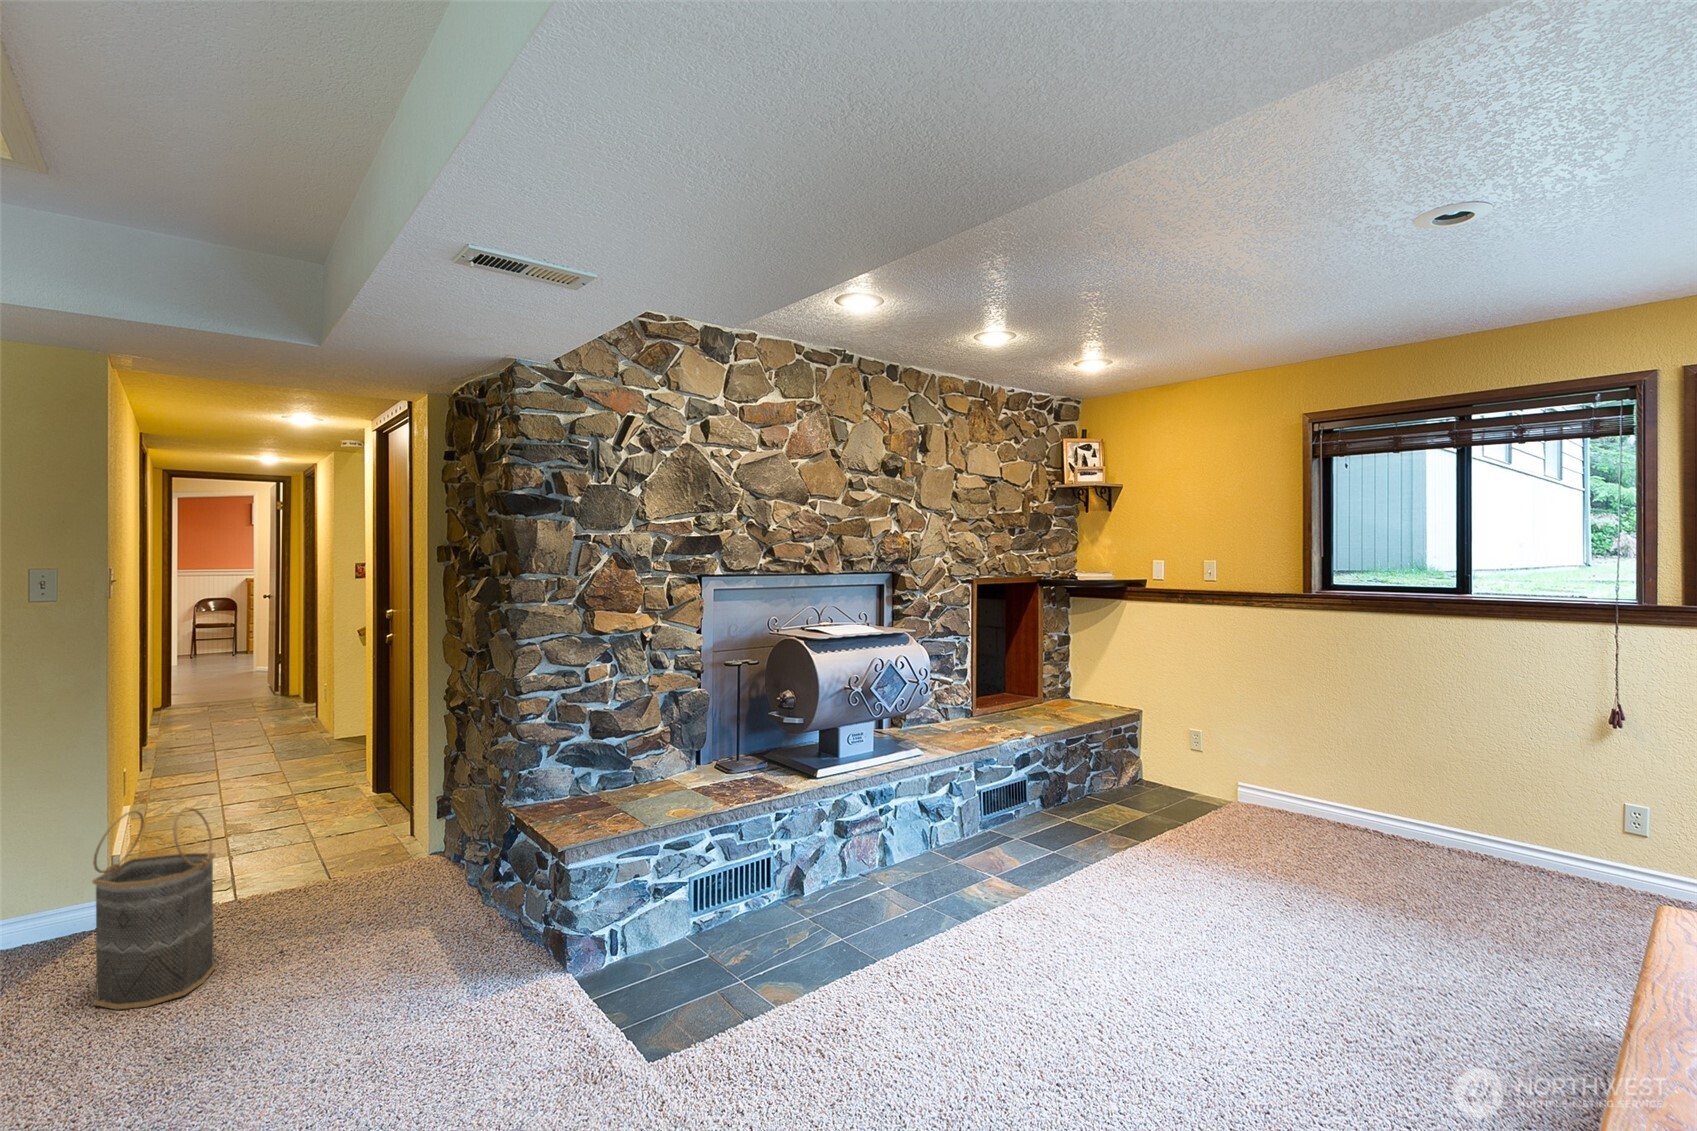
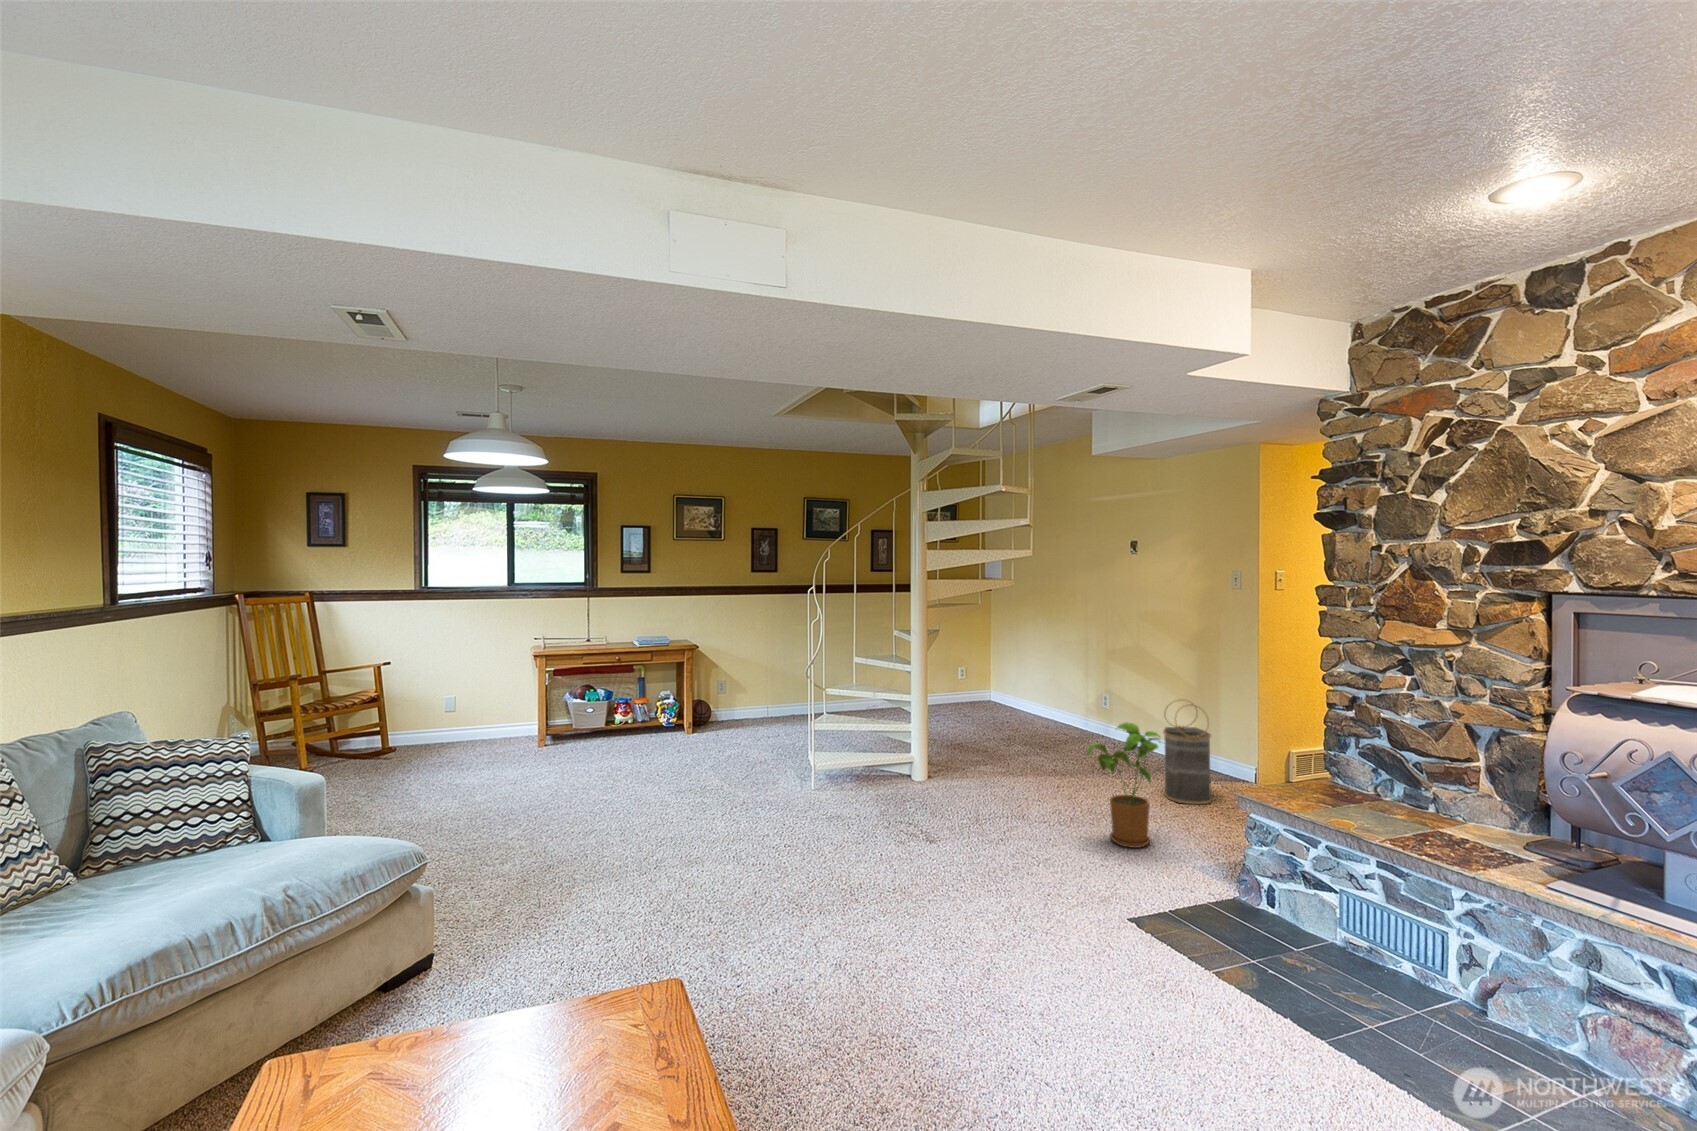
house plant: none [290,828,437,1071] -> present [1087,722,1160,848]

